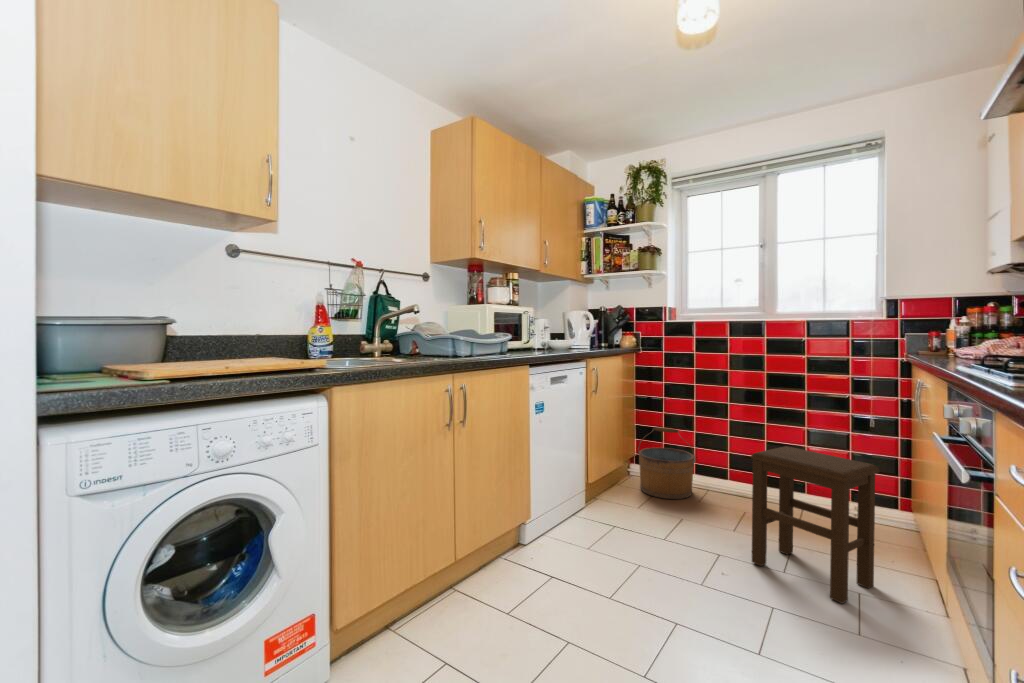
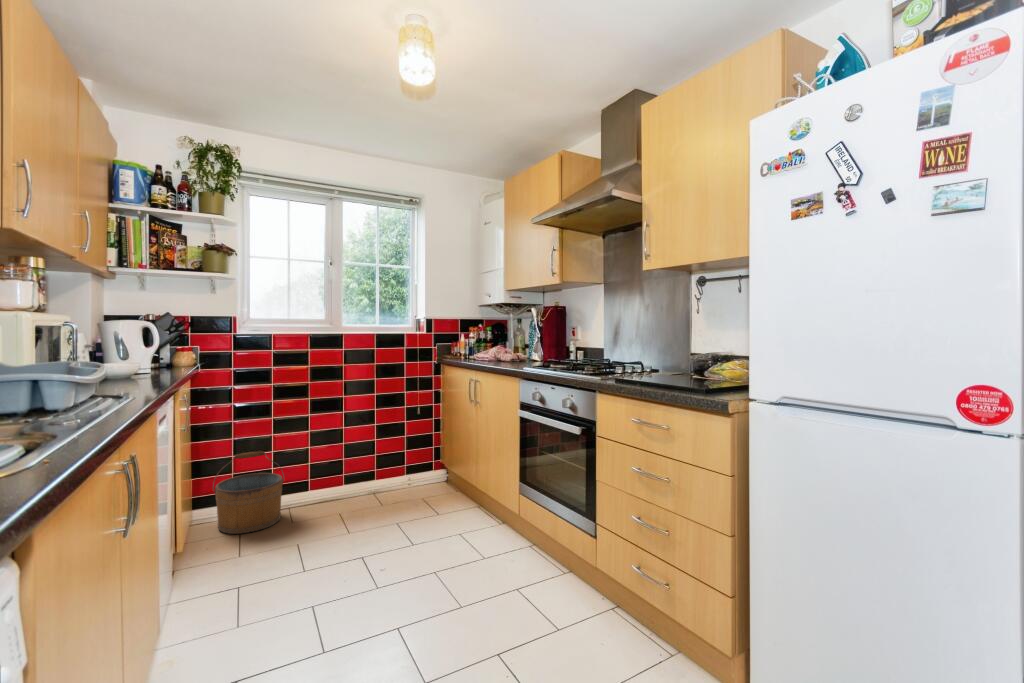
stool: present [751,446,879,604] -> none [380,443,457,551]

